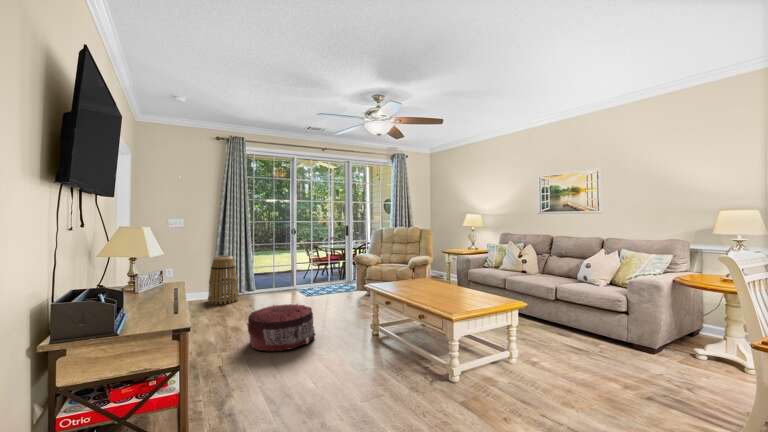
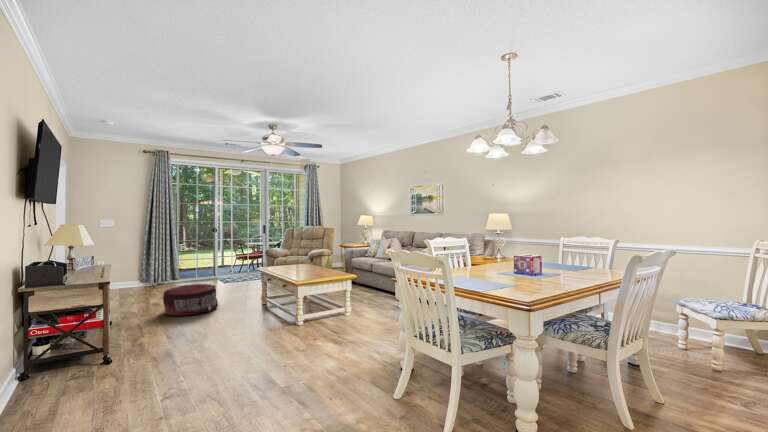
basket: present [208,255,239,304] -> none [135,250,163,291]

